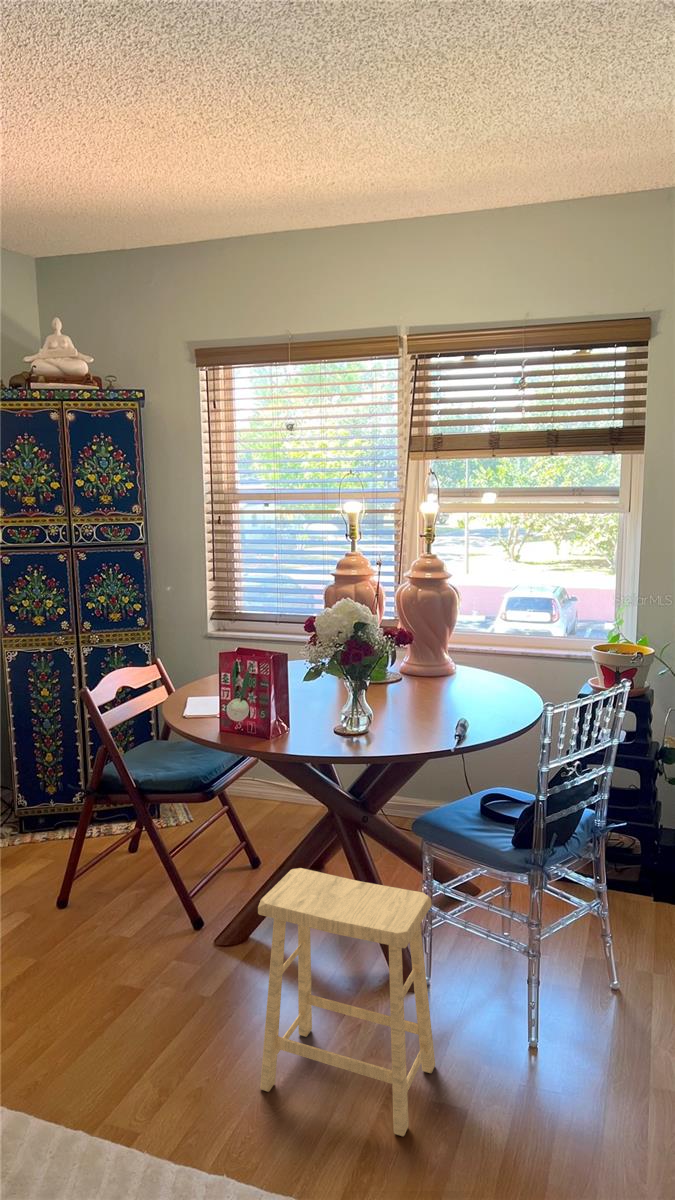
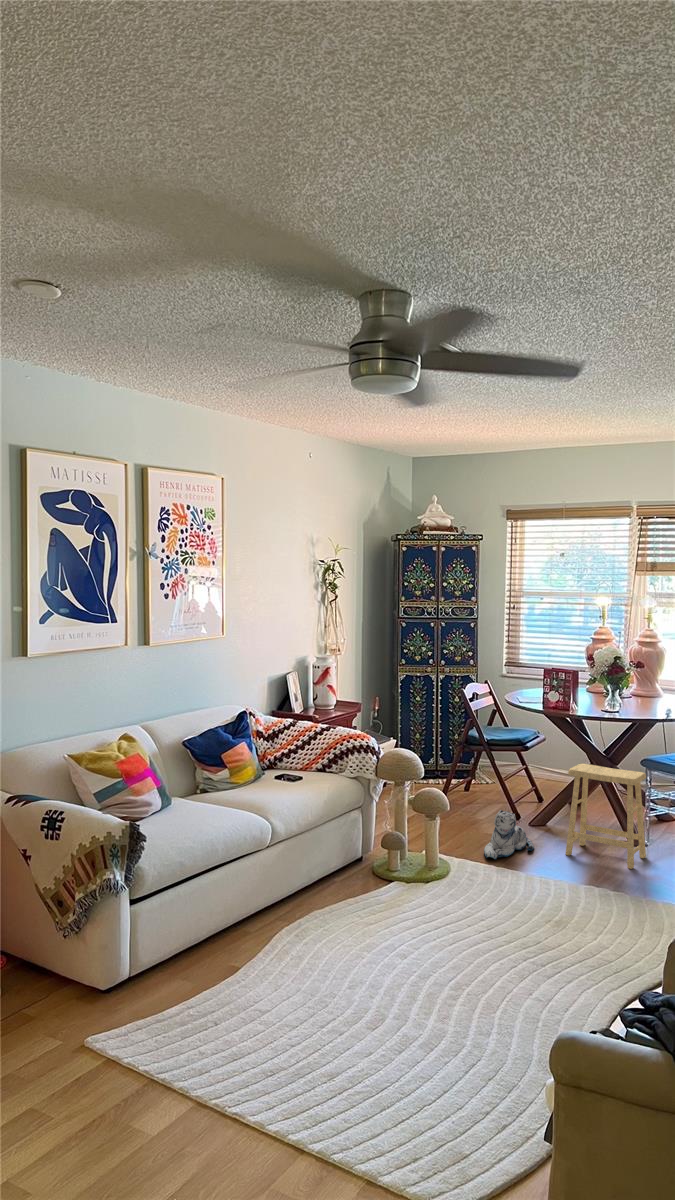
plush toy: none [57,1009,197,1157] -> present [484,810,534,859]

